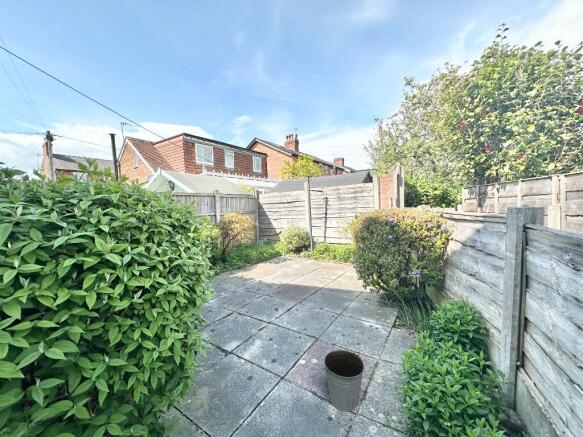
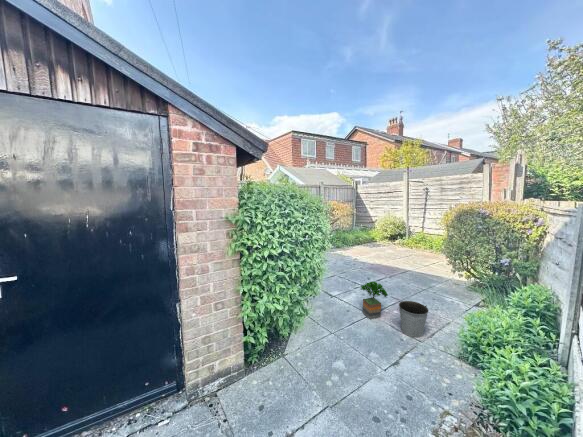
potted tree: none [267,325,307,391] -> present [361,281,388,319]

